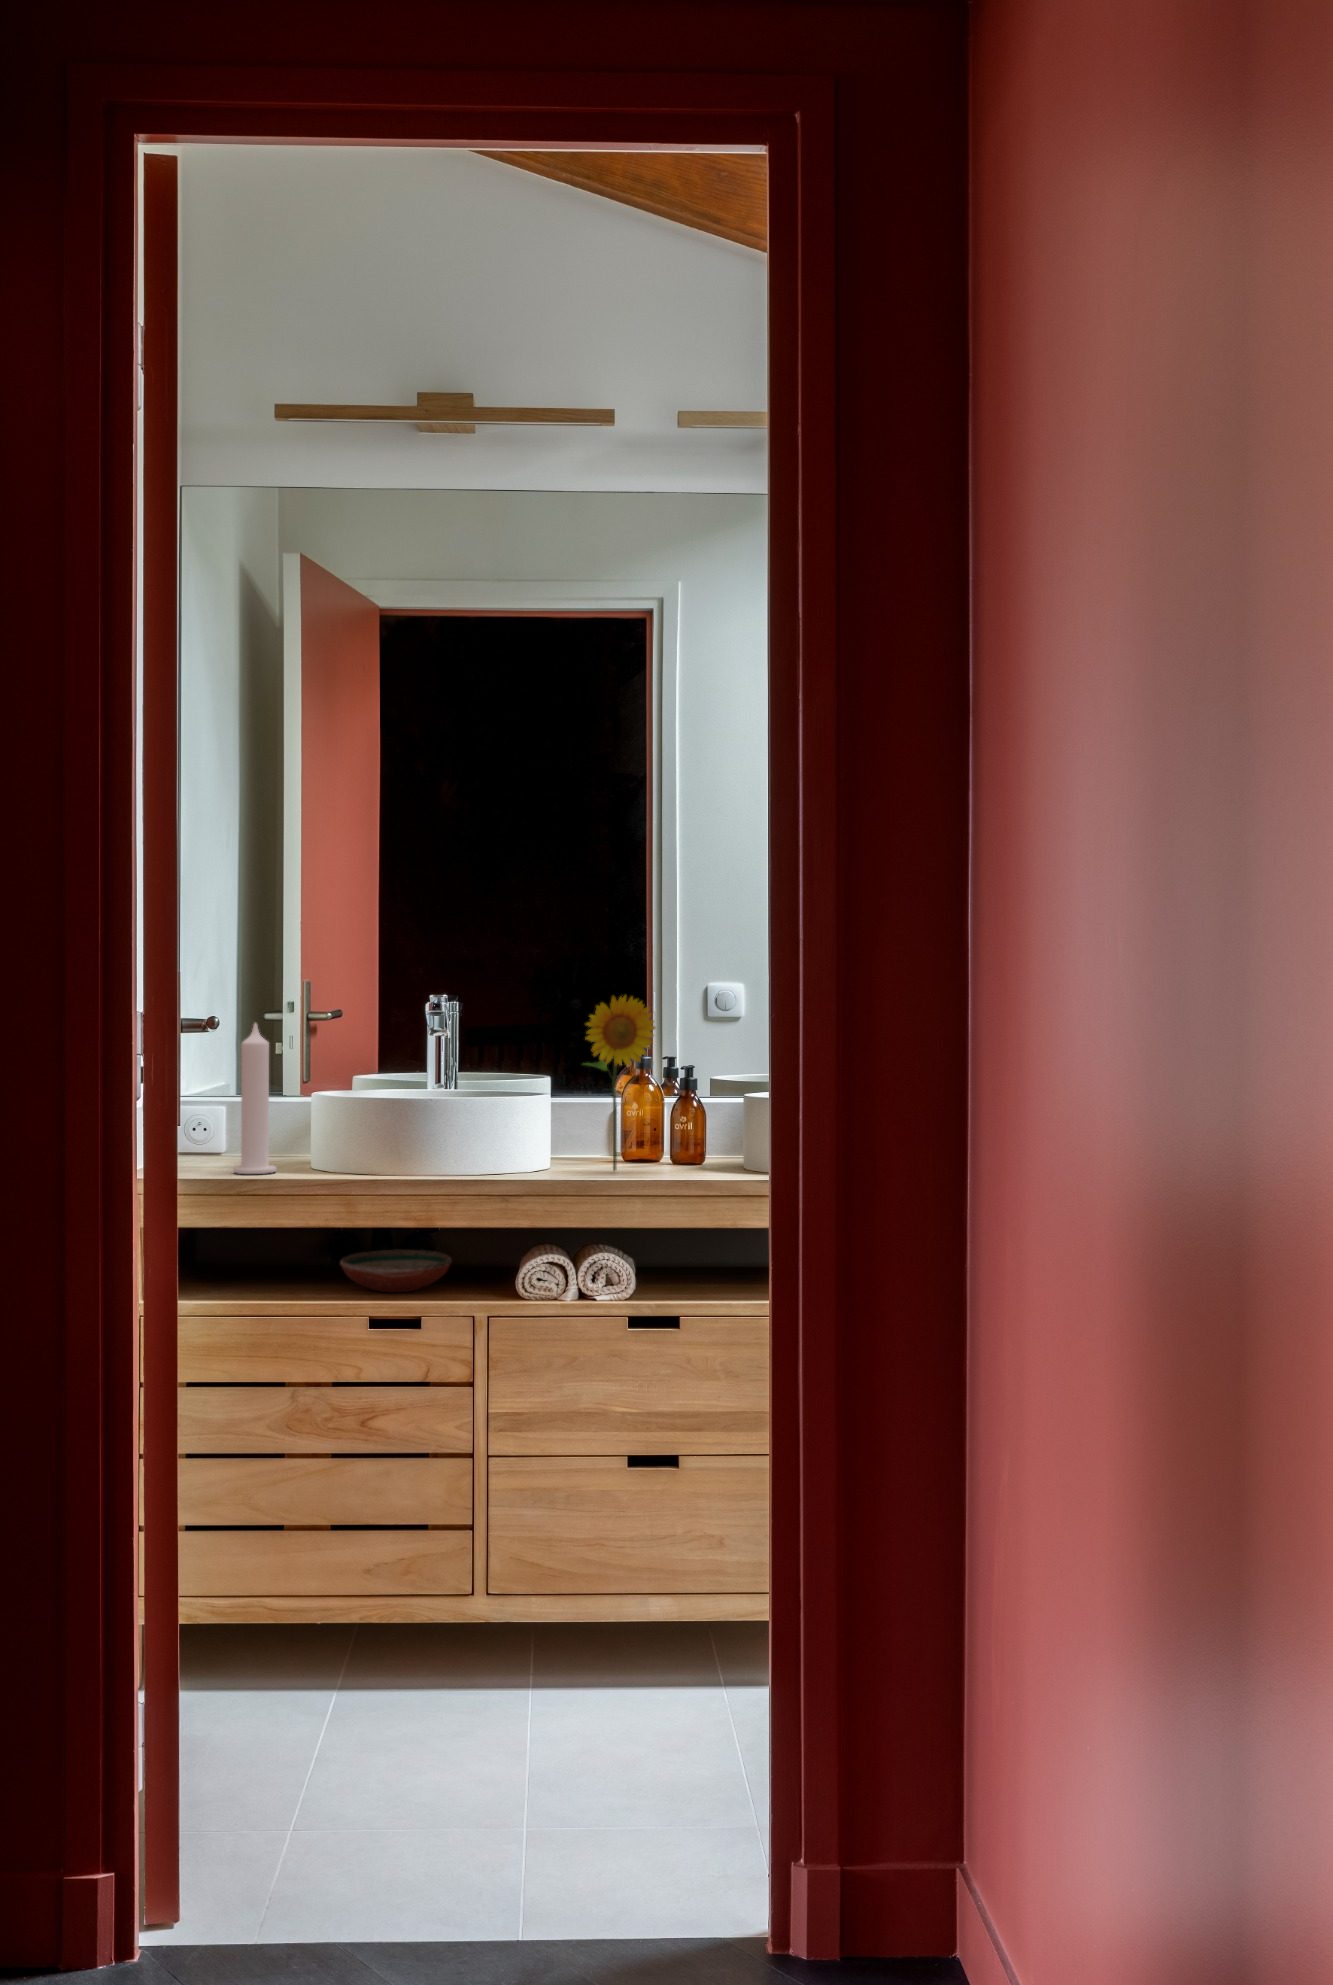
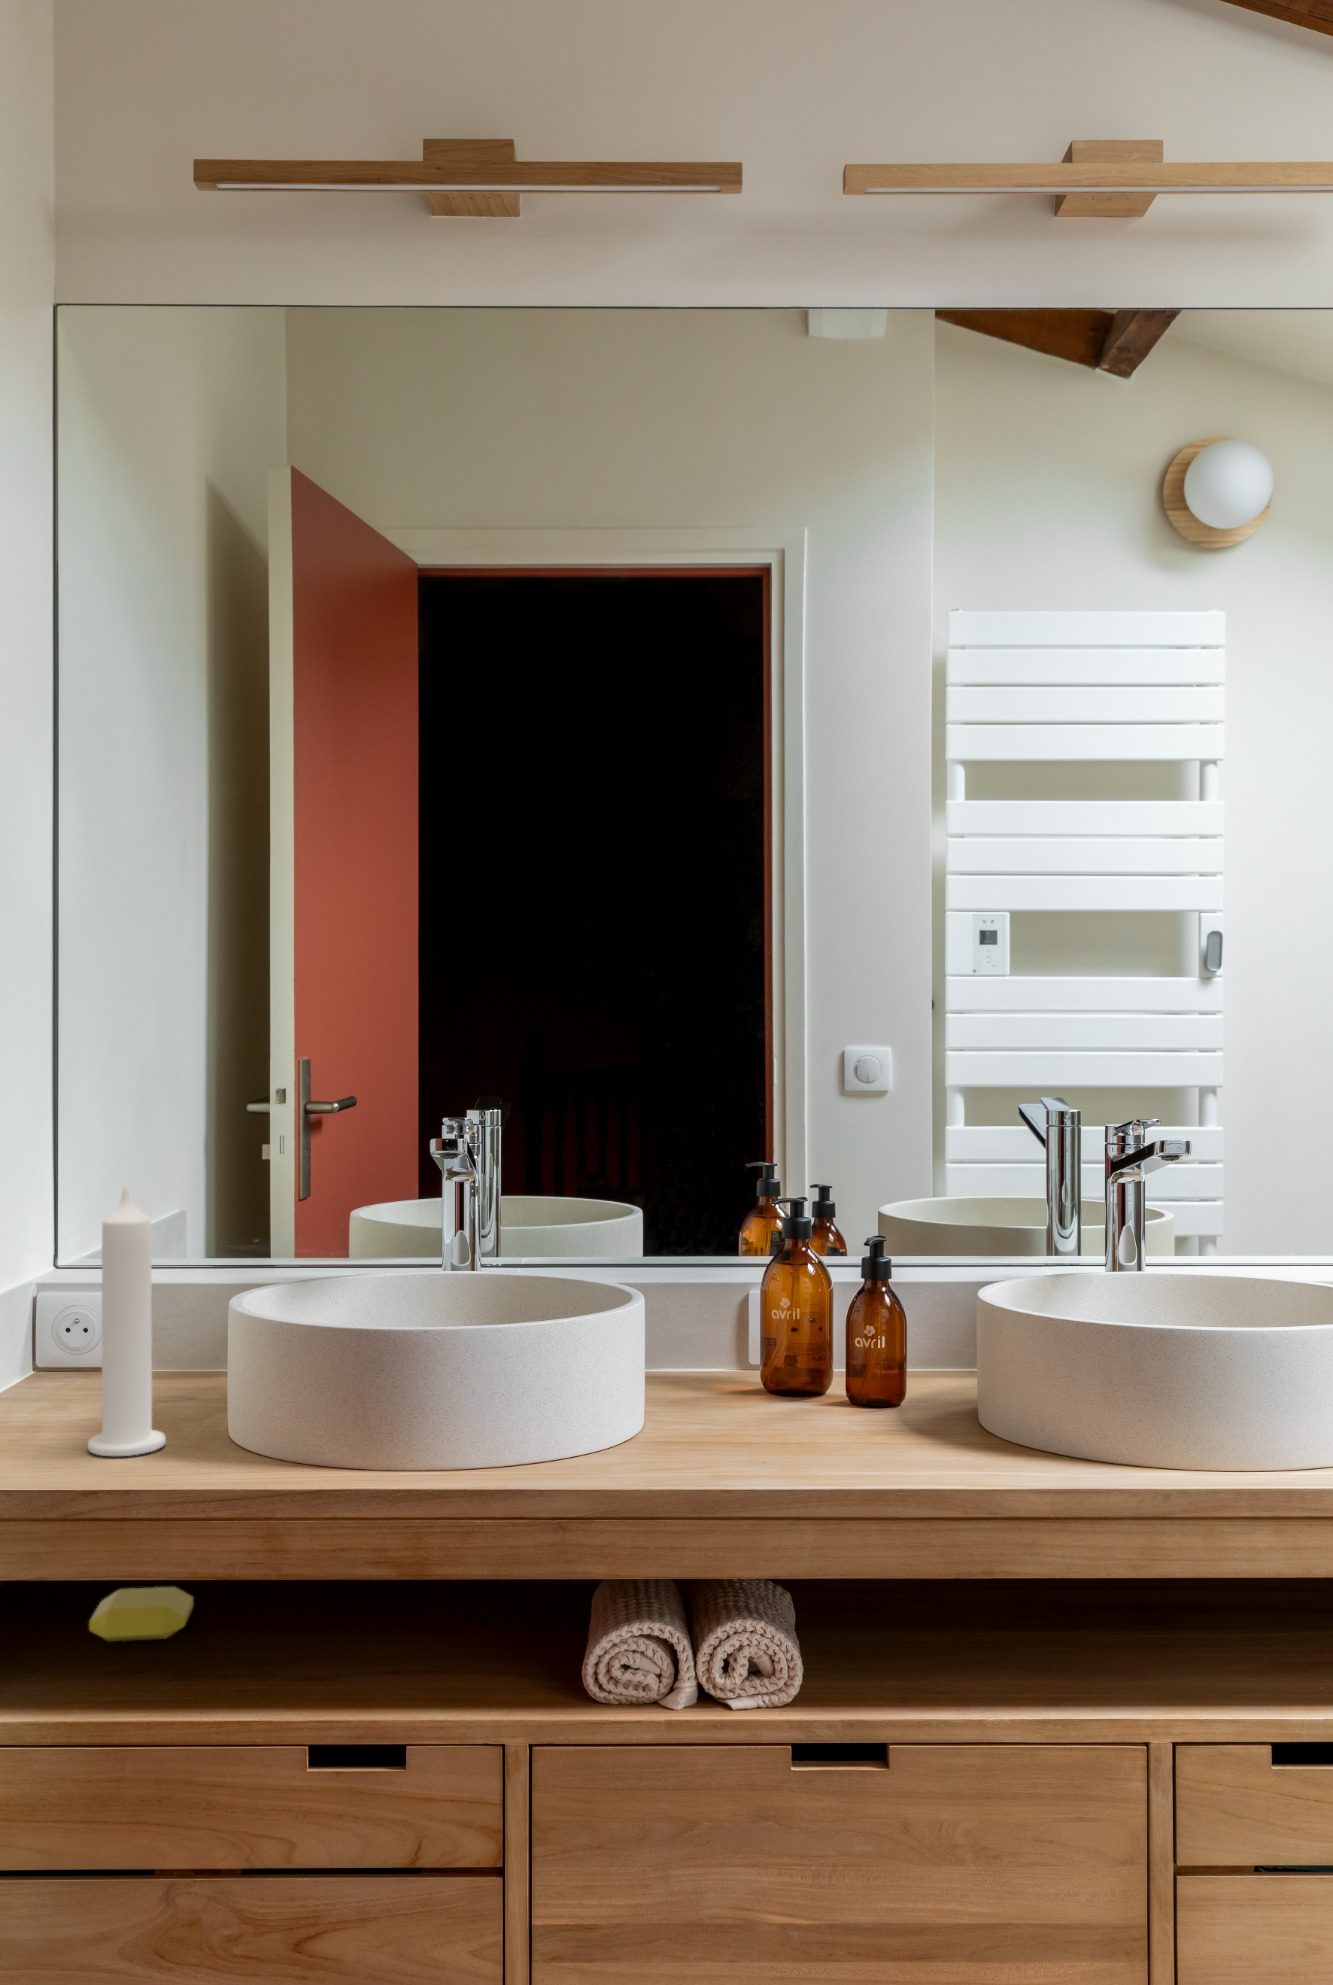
flower: present [584,996,655,1171] -> none [698,1135,832,1446]
decorative bowl: present [340,1249,452,1292] -> none [274,1564,473,1665]
soap bar: none [231,1262,287,1286] -> present [89,1587,193,1641]

